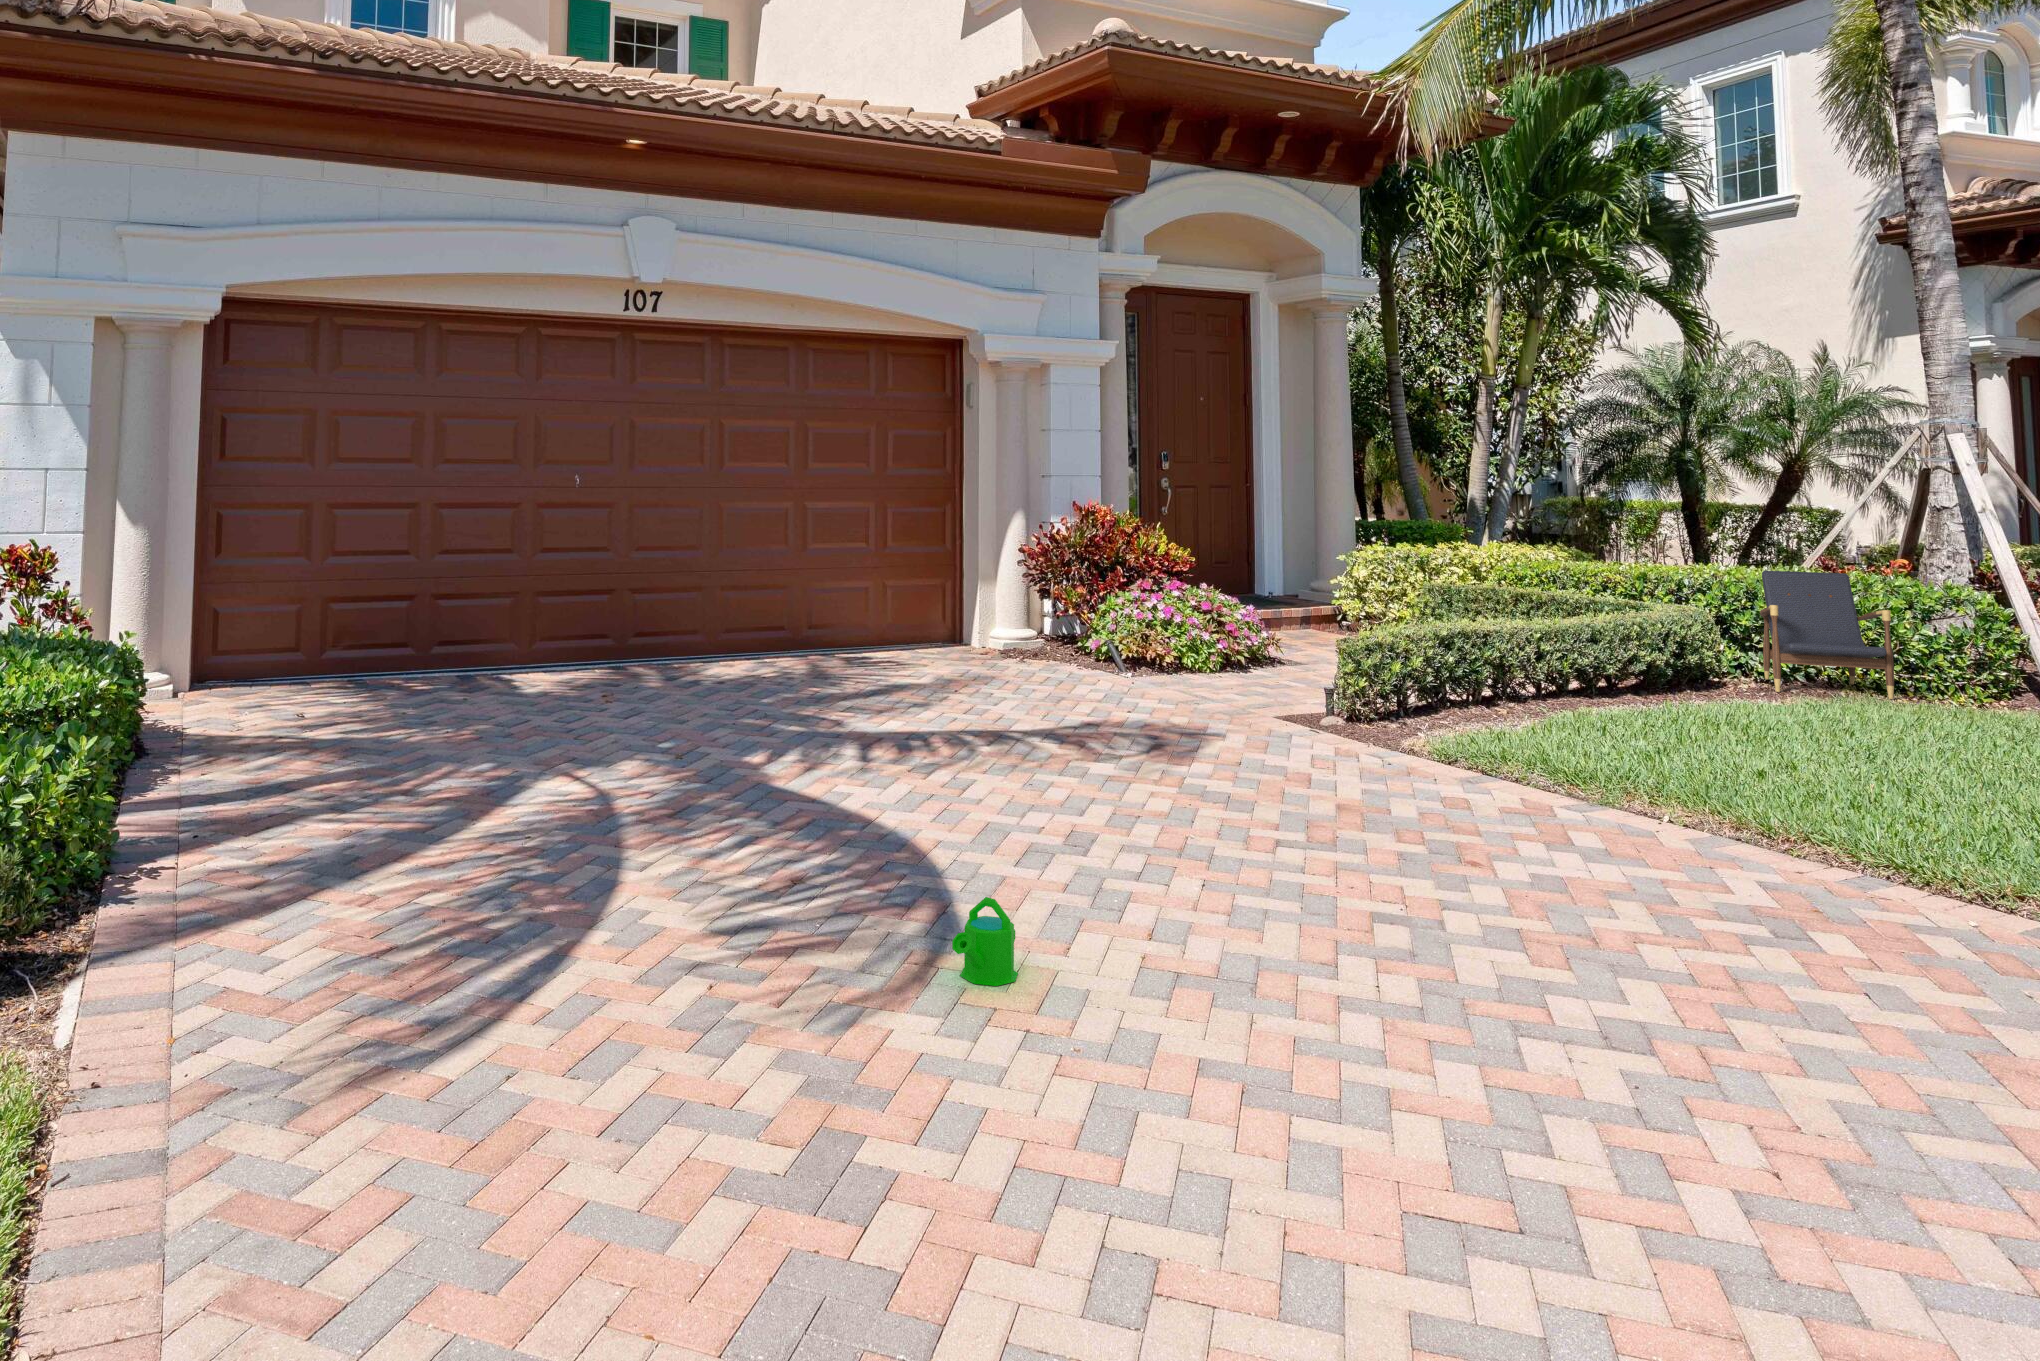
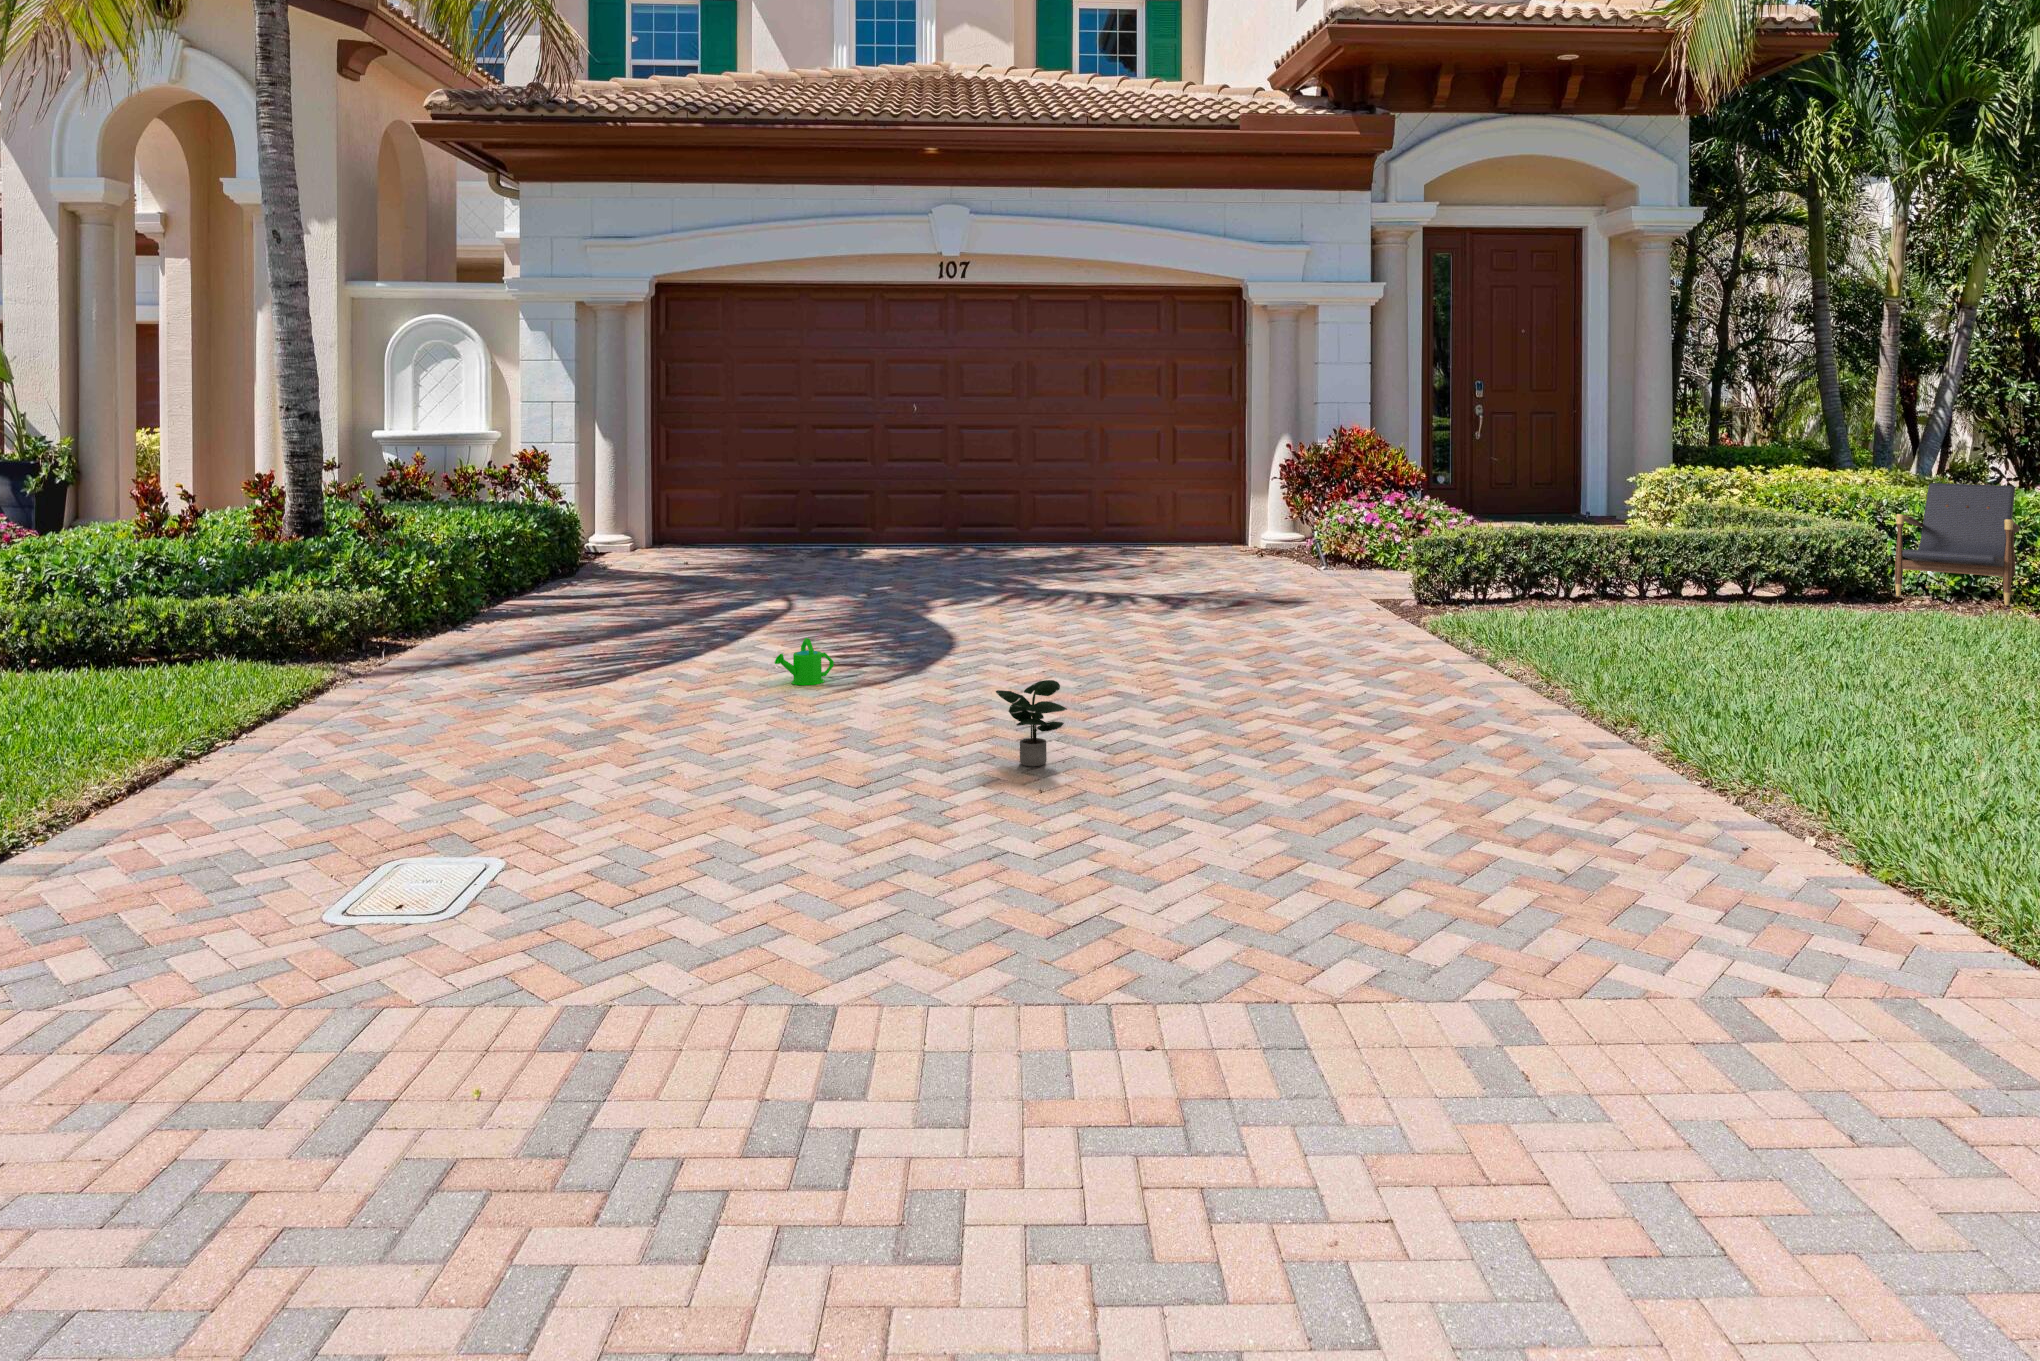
potted plant: none [1701,990,1866,1166] -> present [996,680,1067,766]

